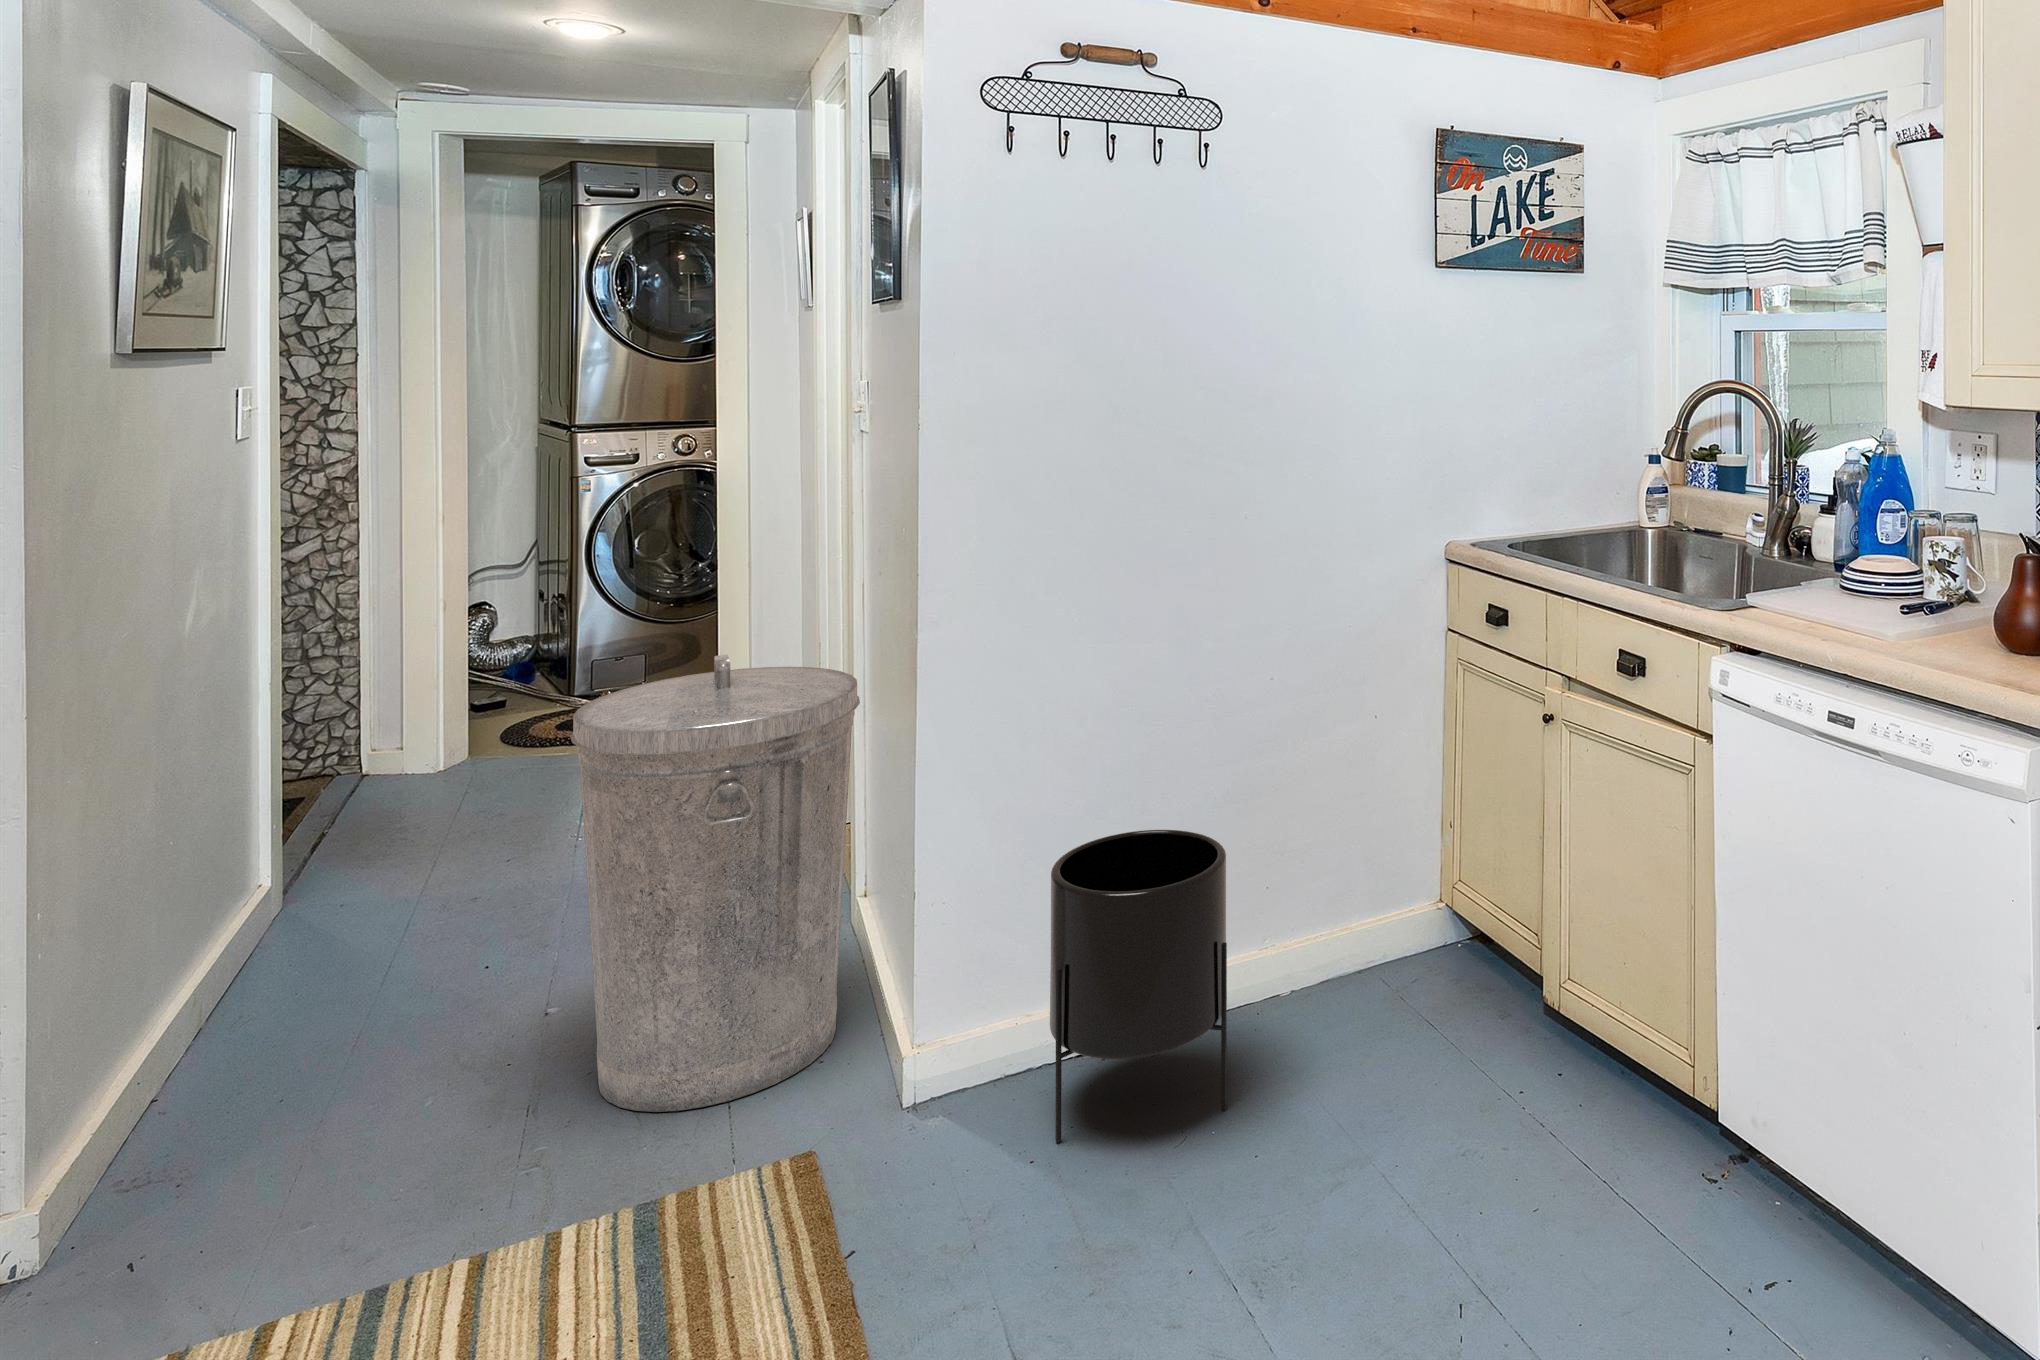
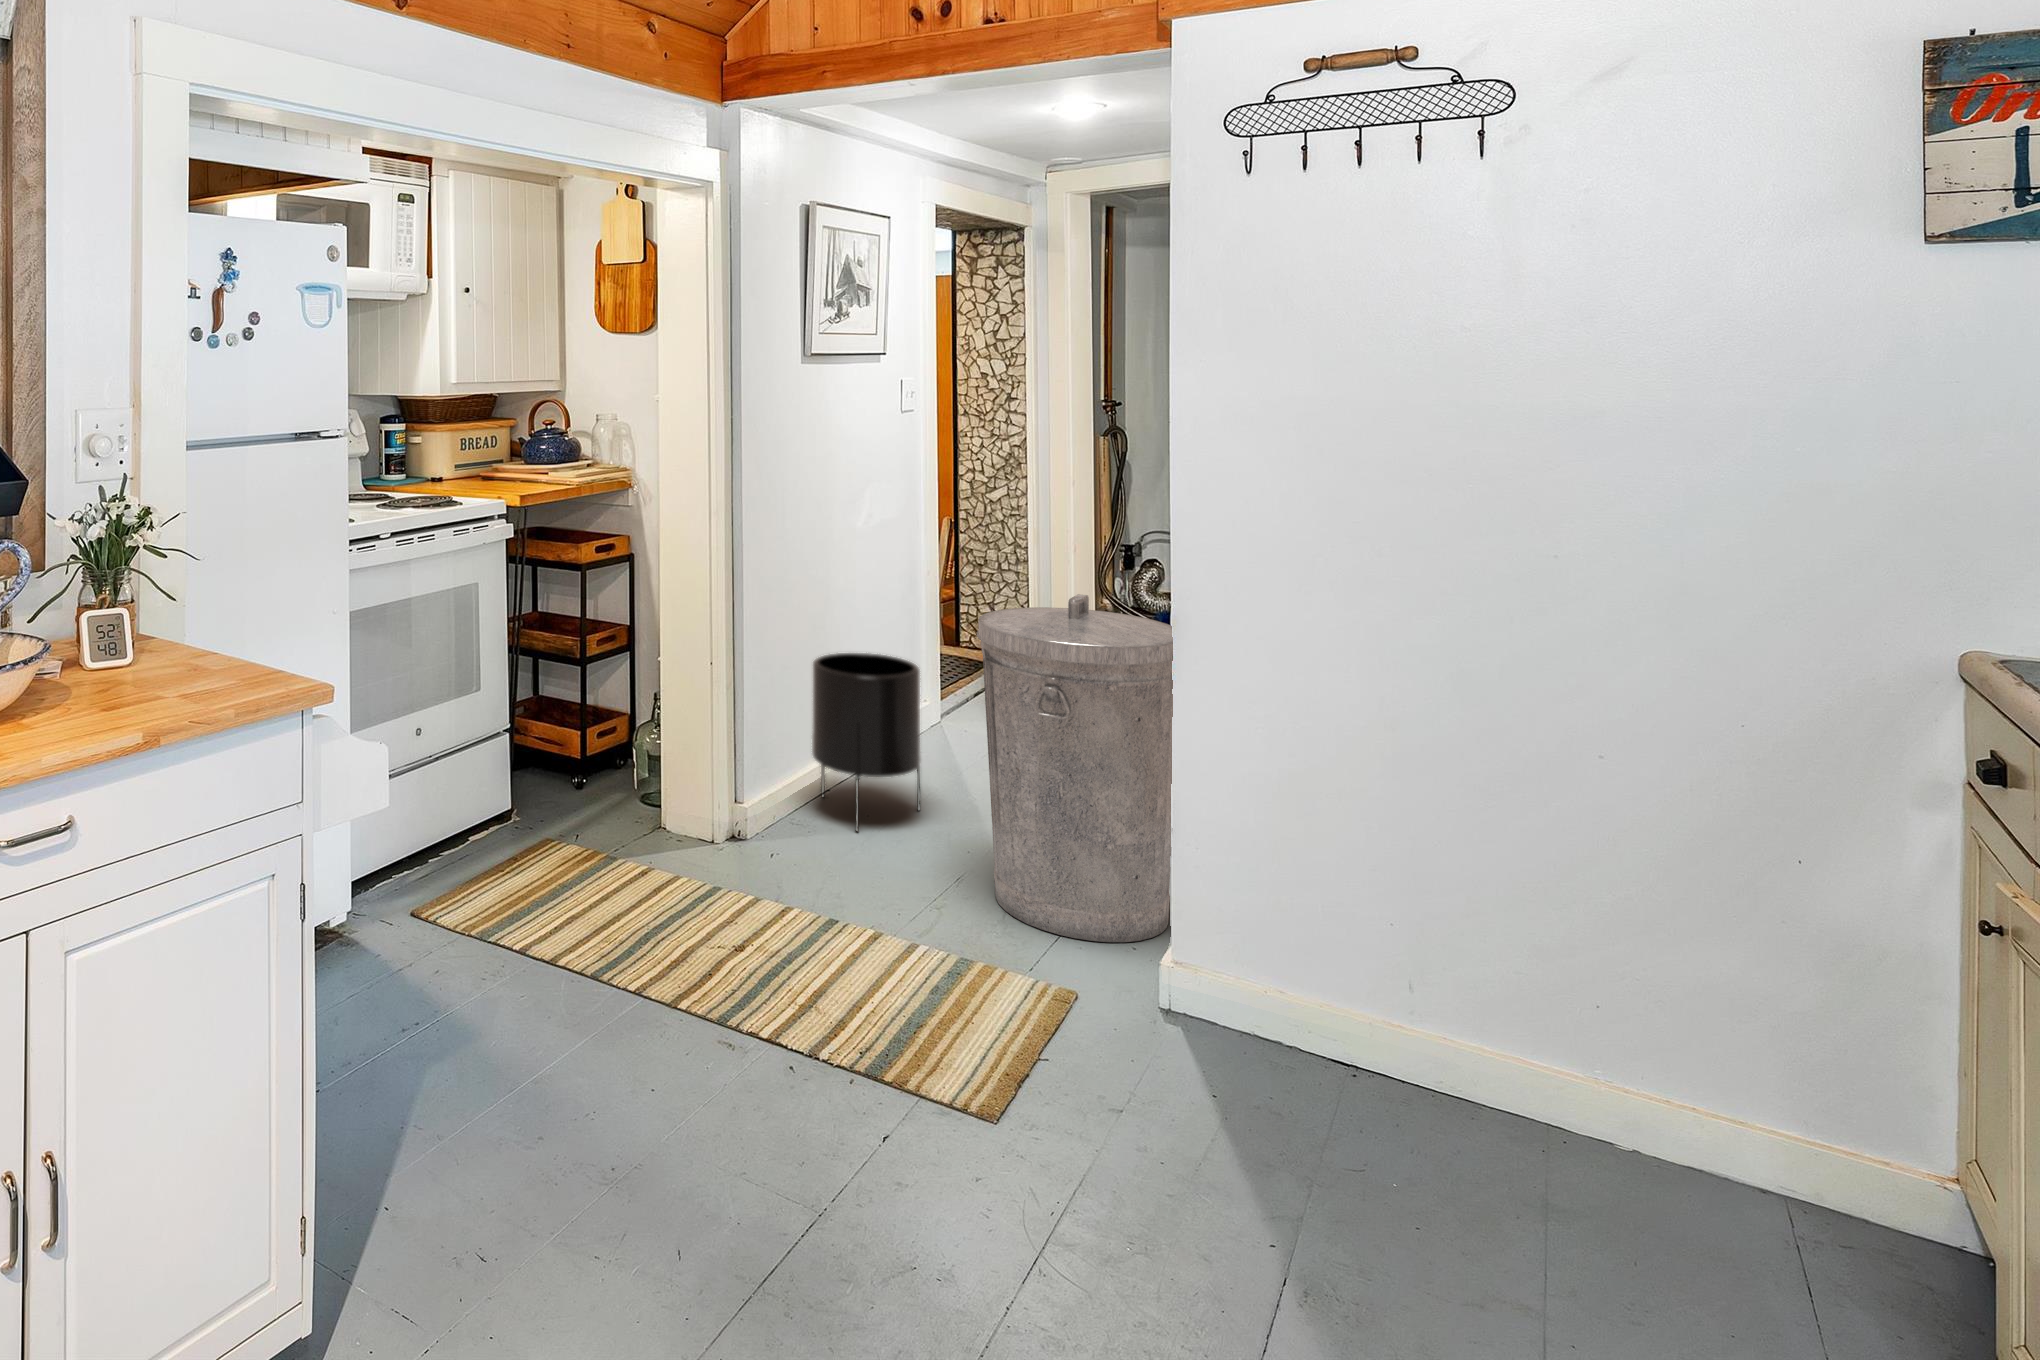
planter: present [1050,830,1227,1143] -> present [812,653,921,831]

